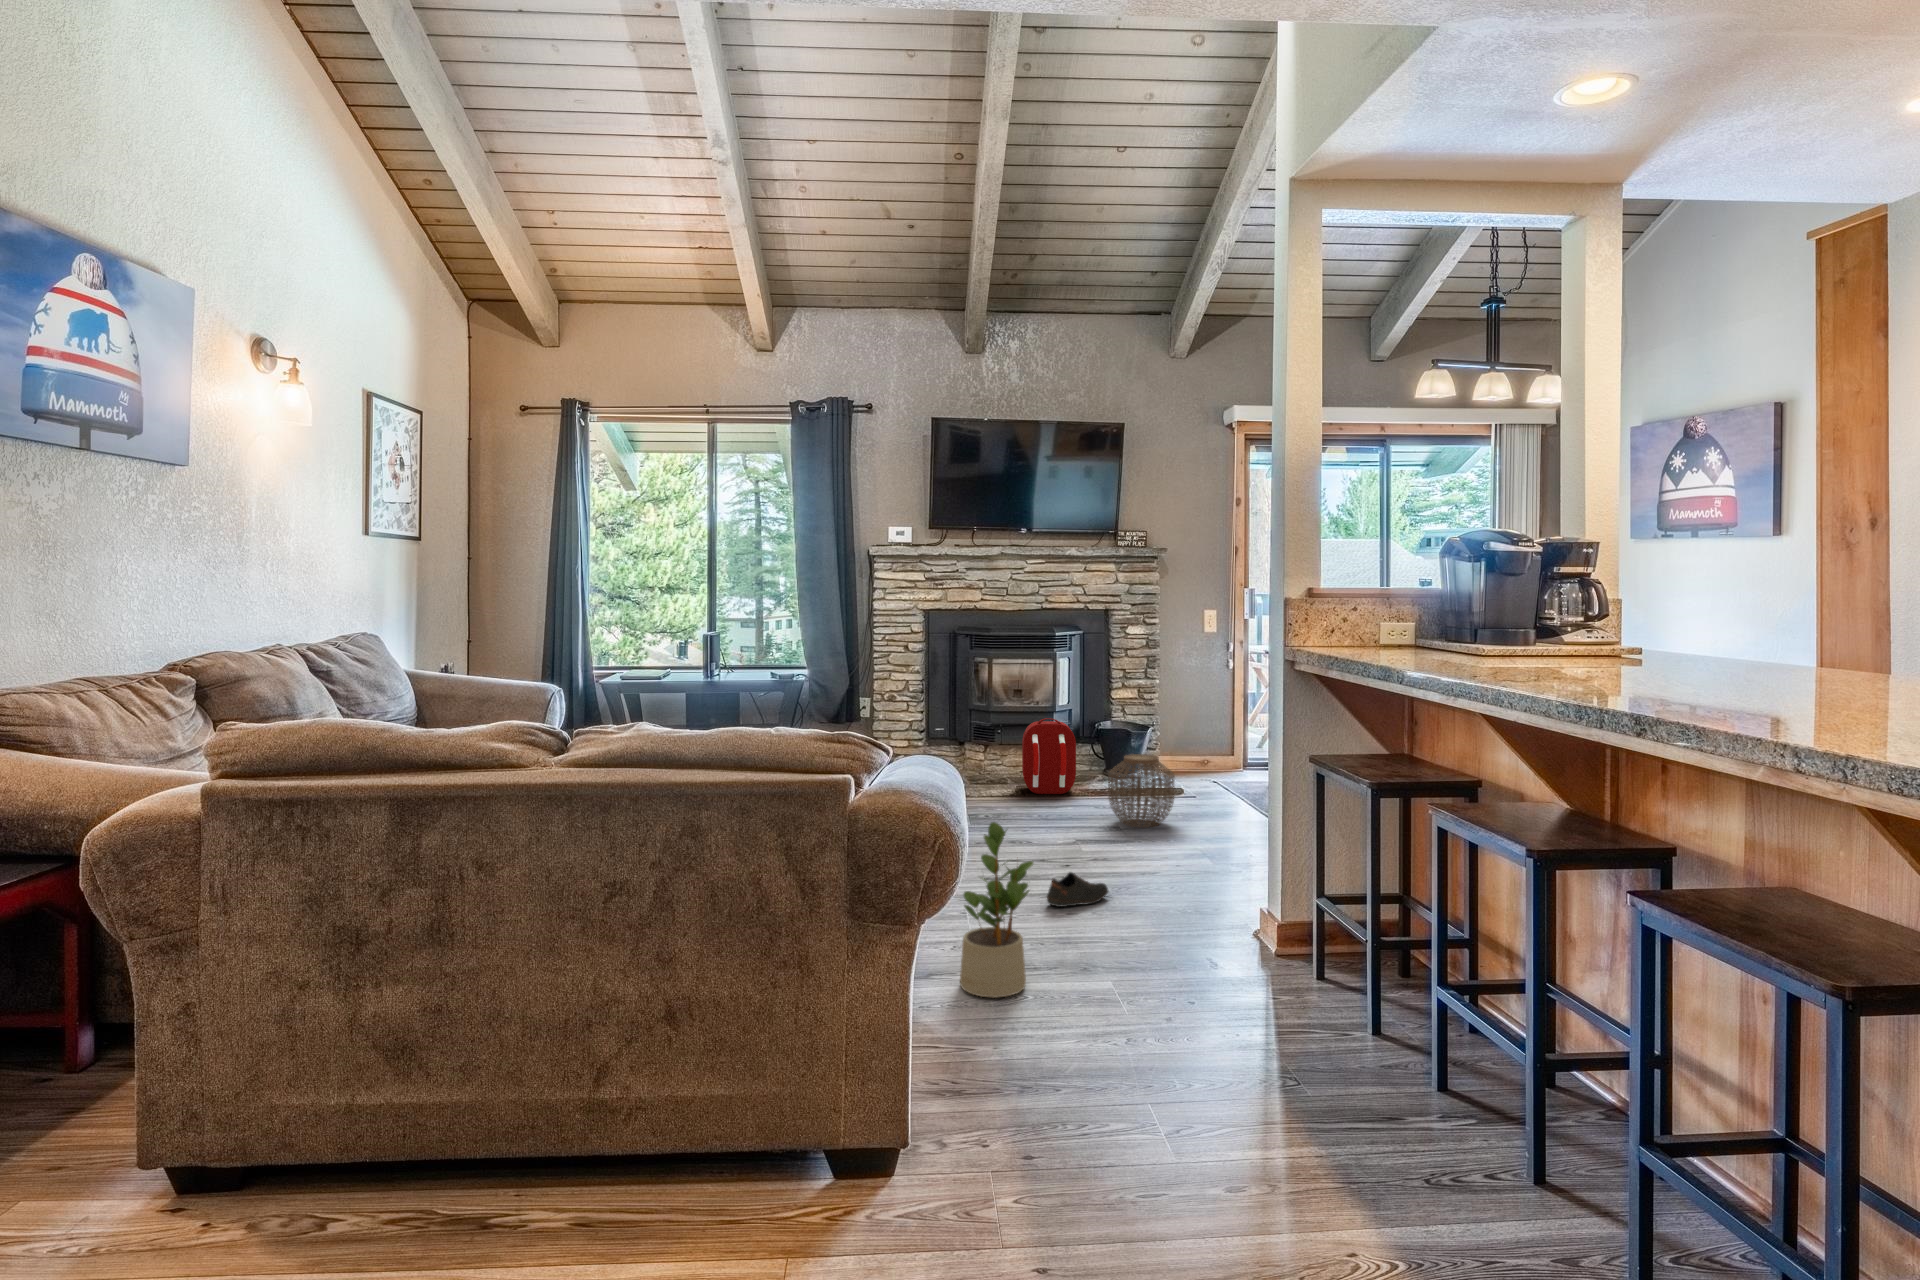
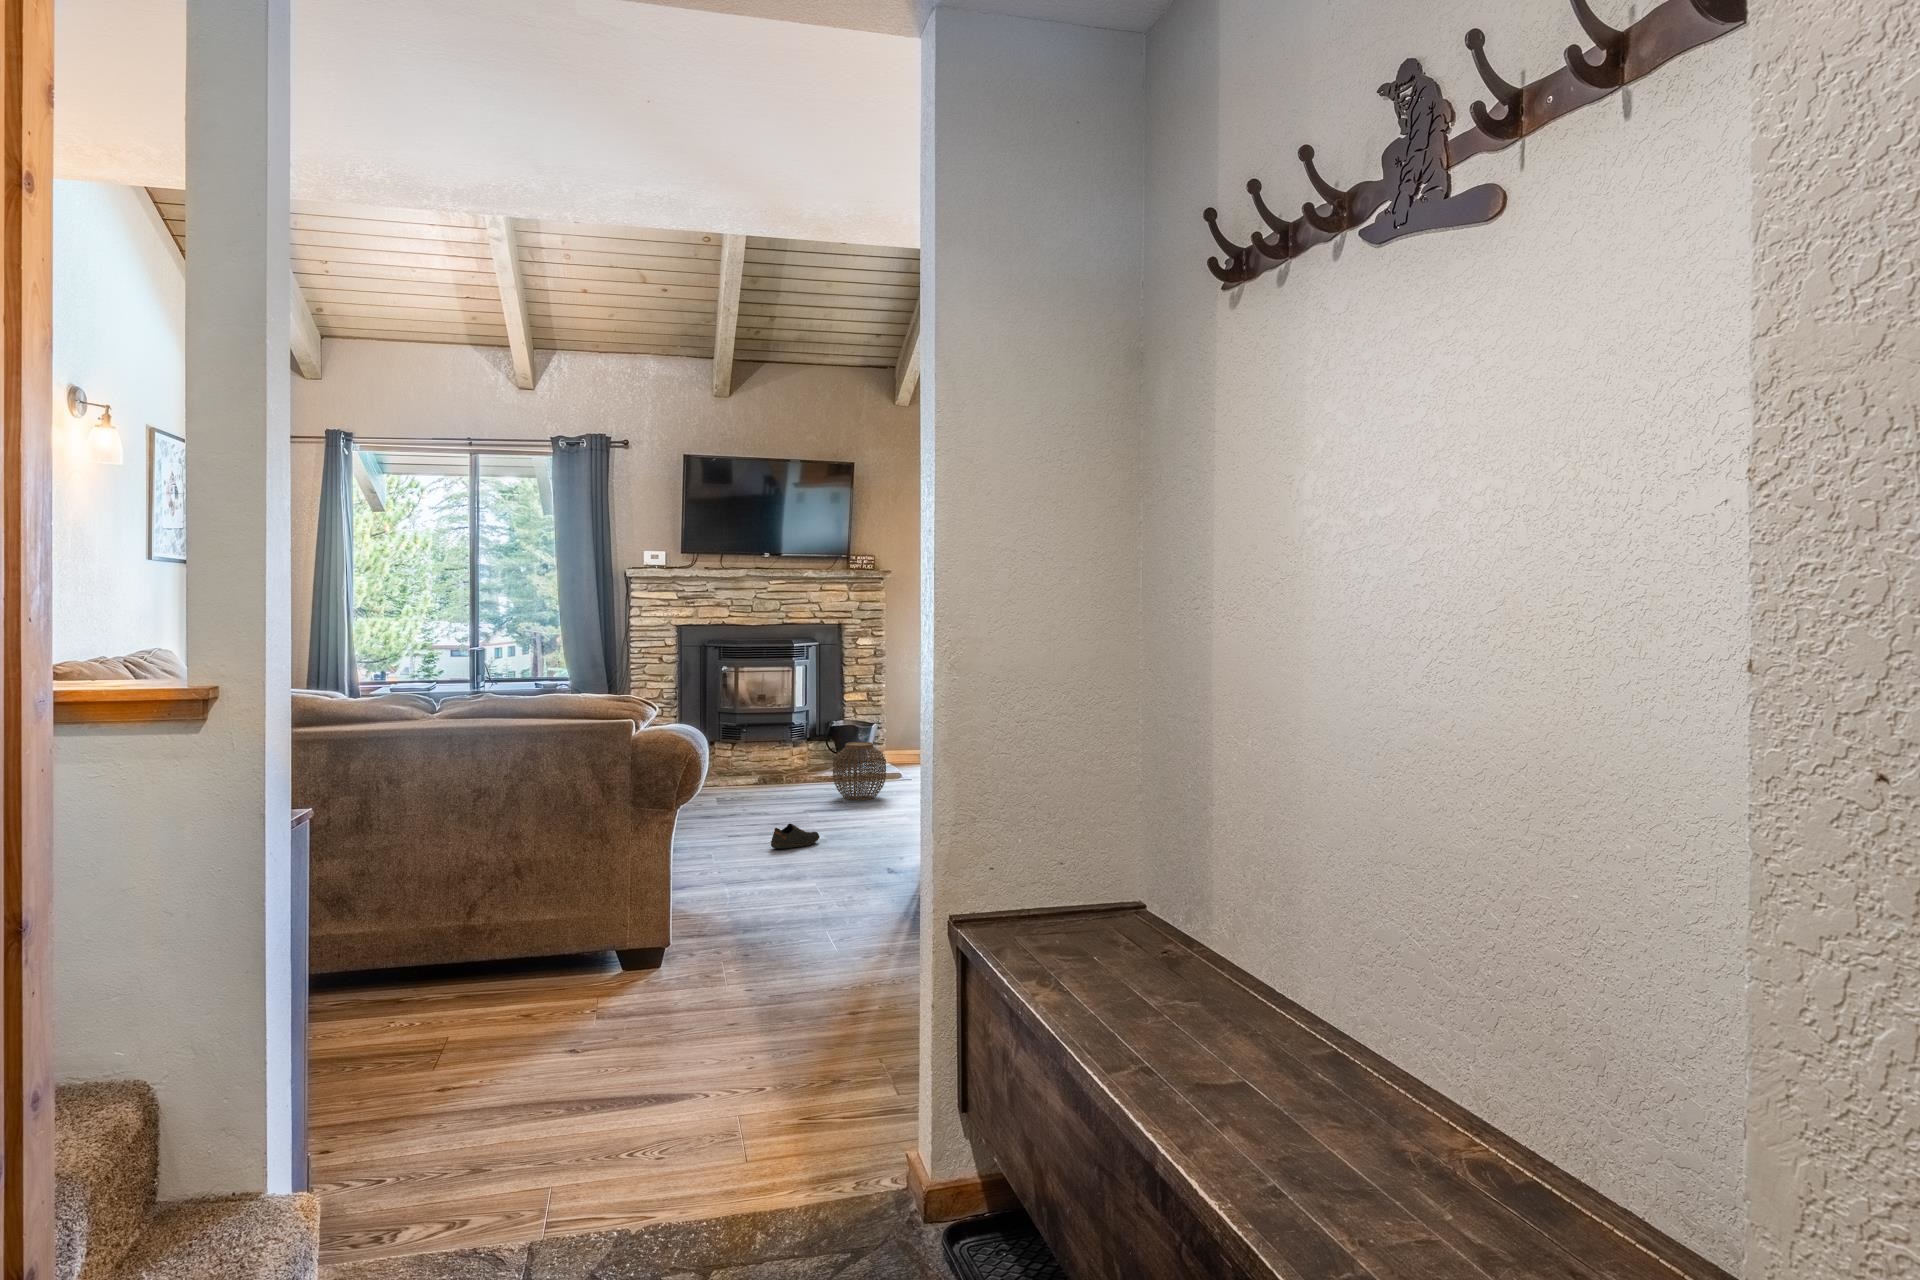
backpack: present [1021,718,1076,794] -> none [763,717,811,782]
potted plant: present [960,822,1033,998] -> none [698,774,753,896]

